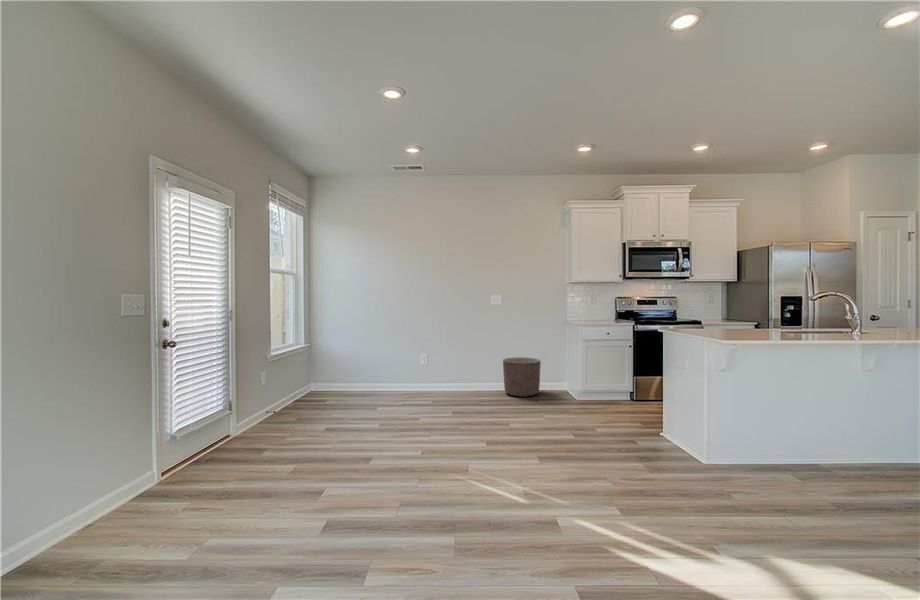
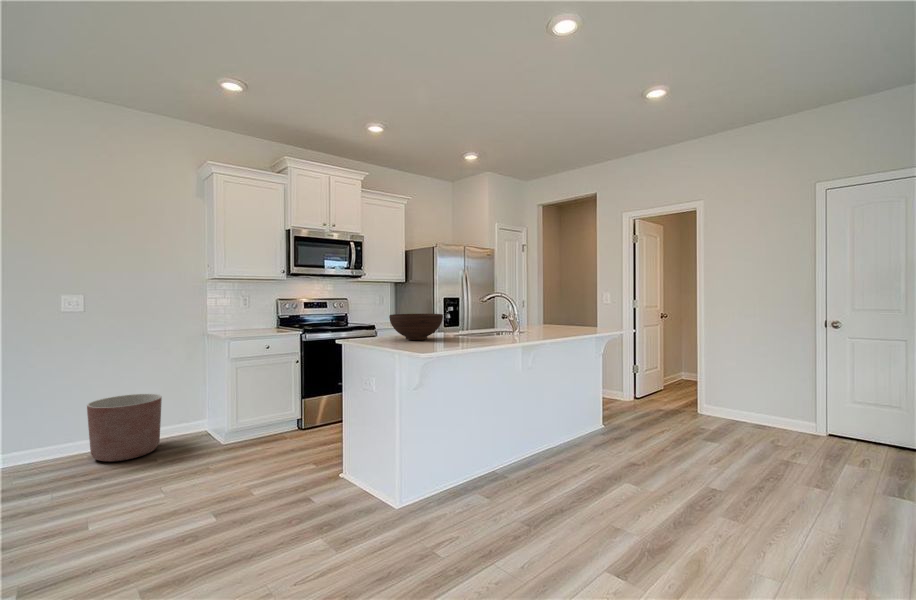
fruit bowl: none [705,311,760,333] -> present [389,314,443,340]

